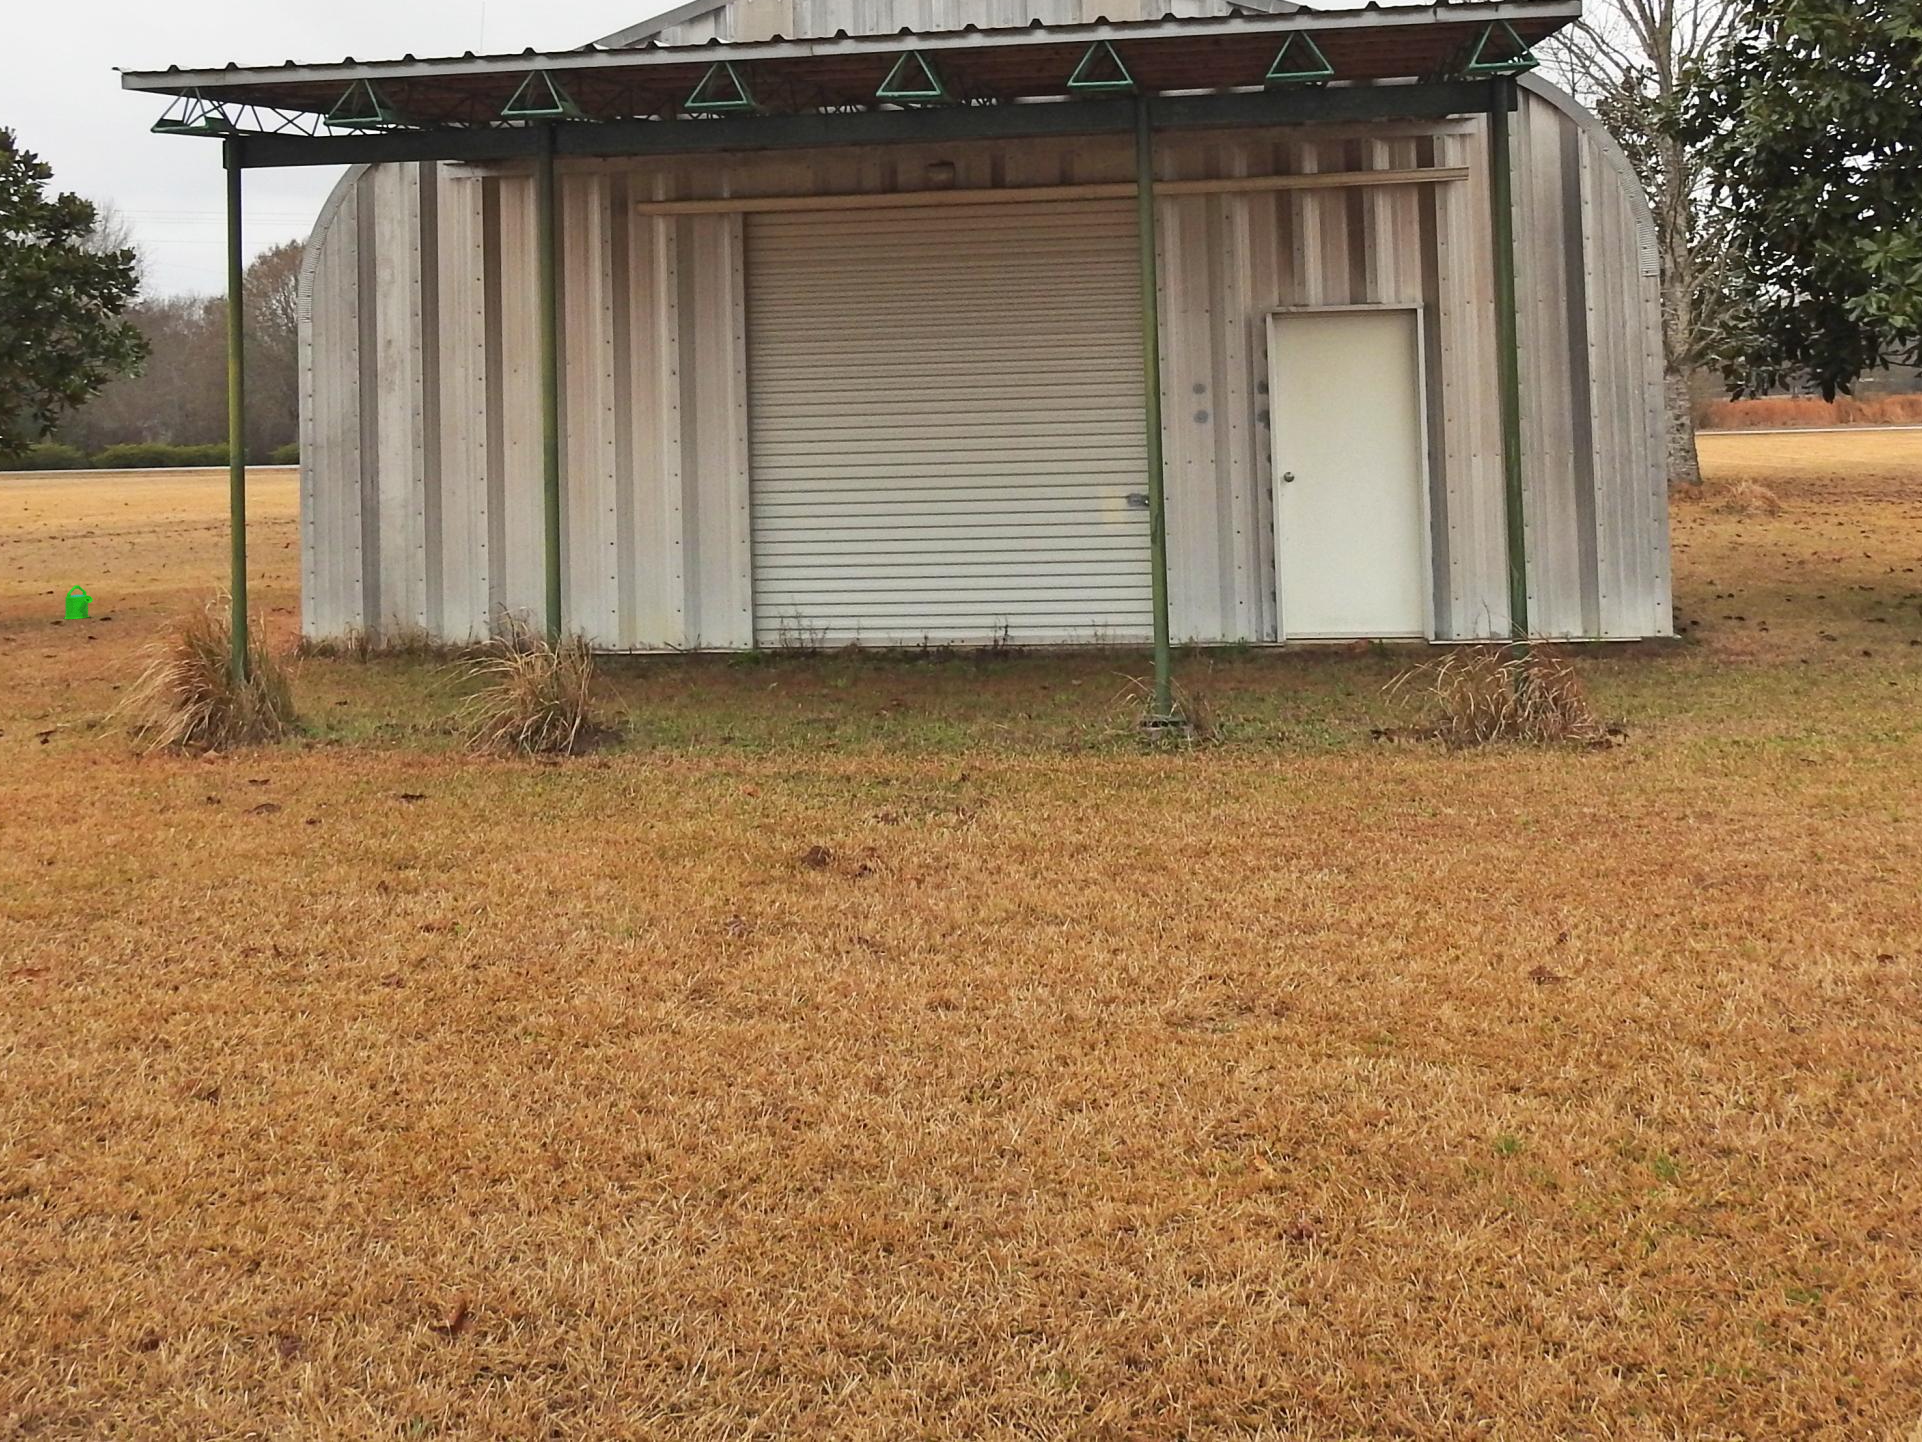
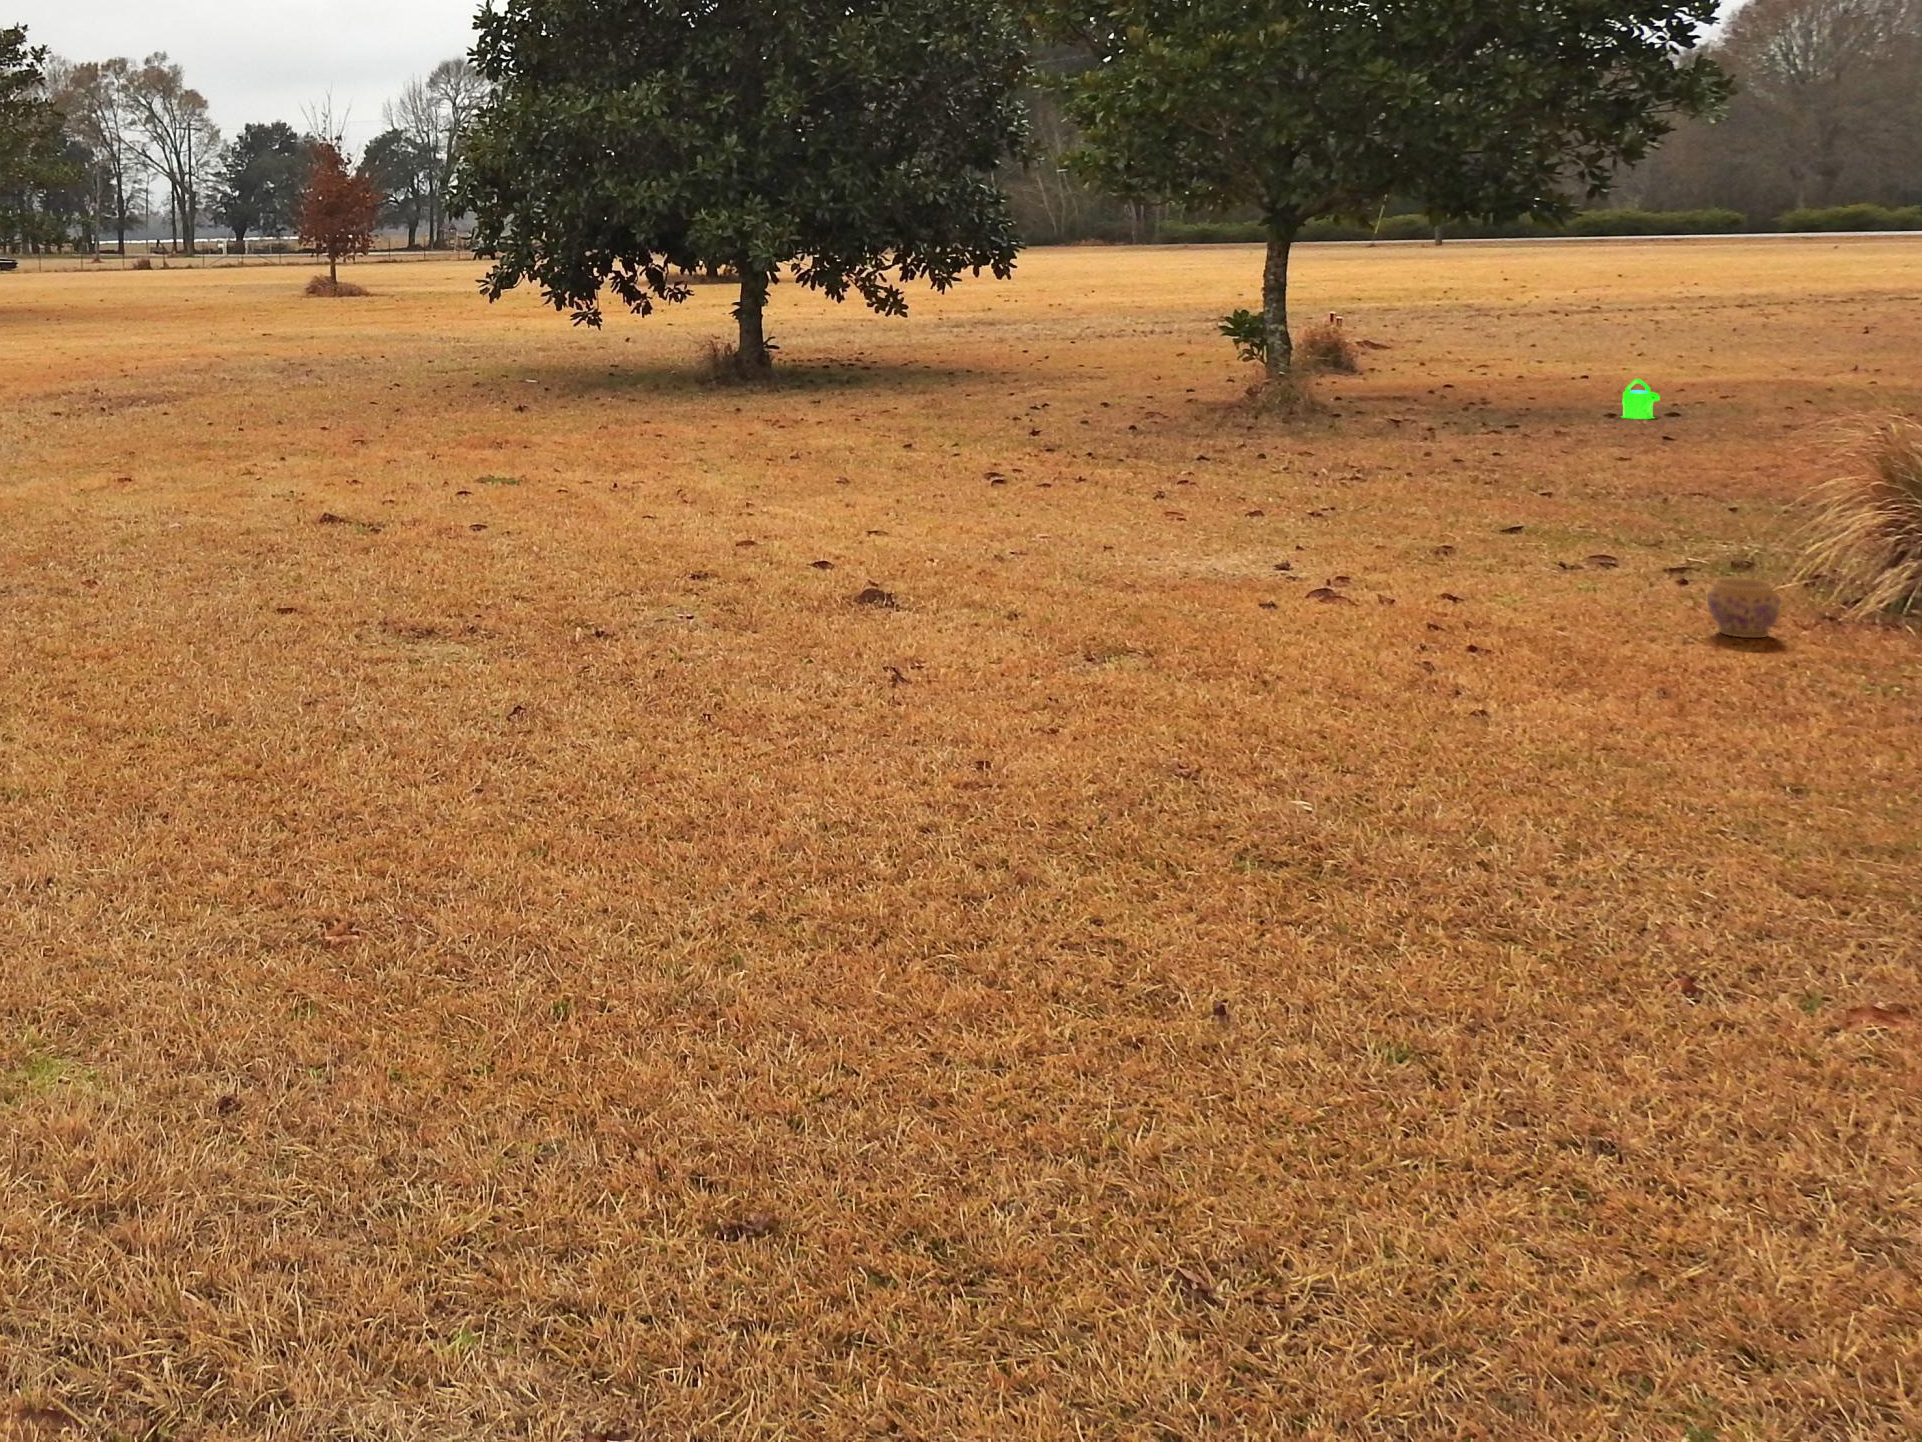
planter: none [50,725,100,769] -> present [1707,578,1781,638]

